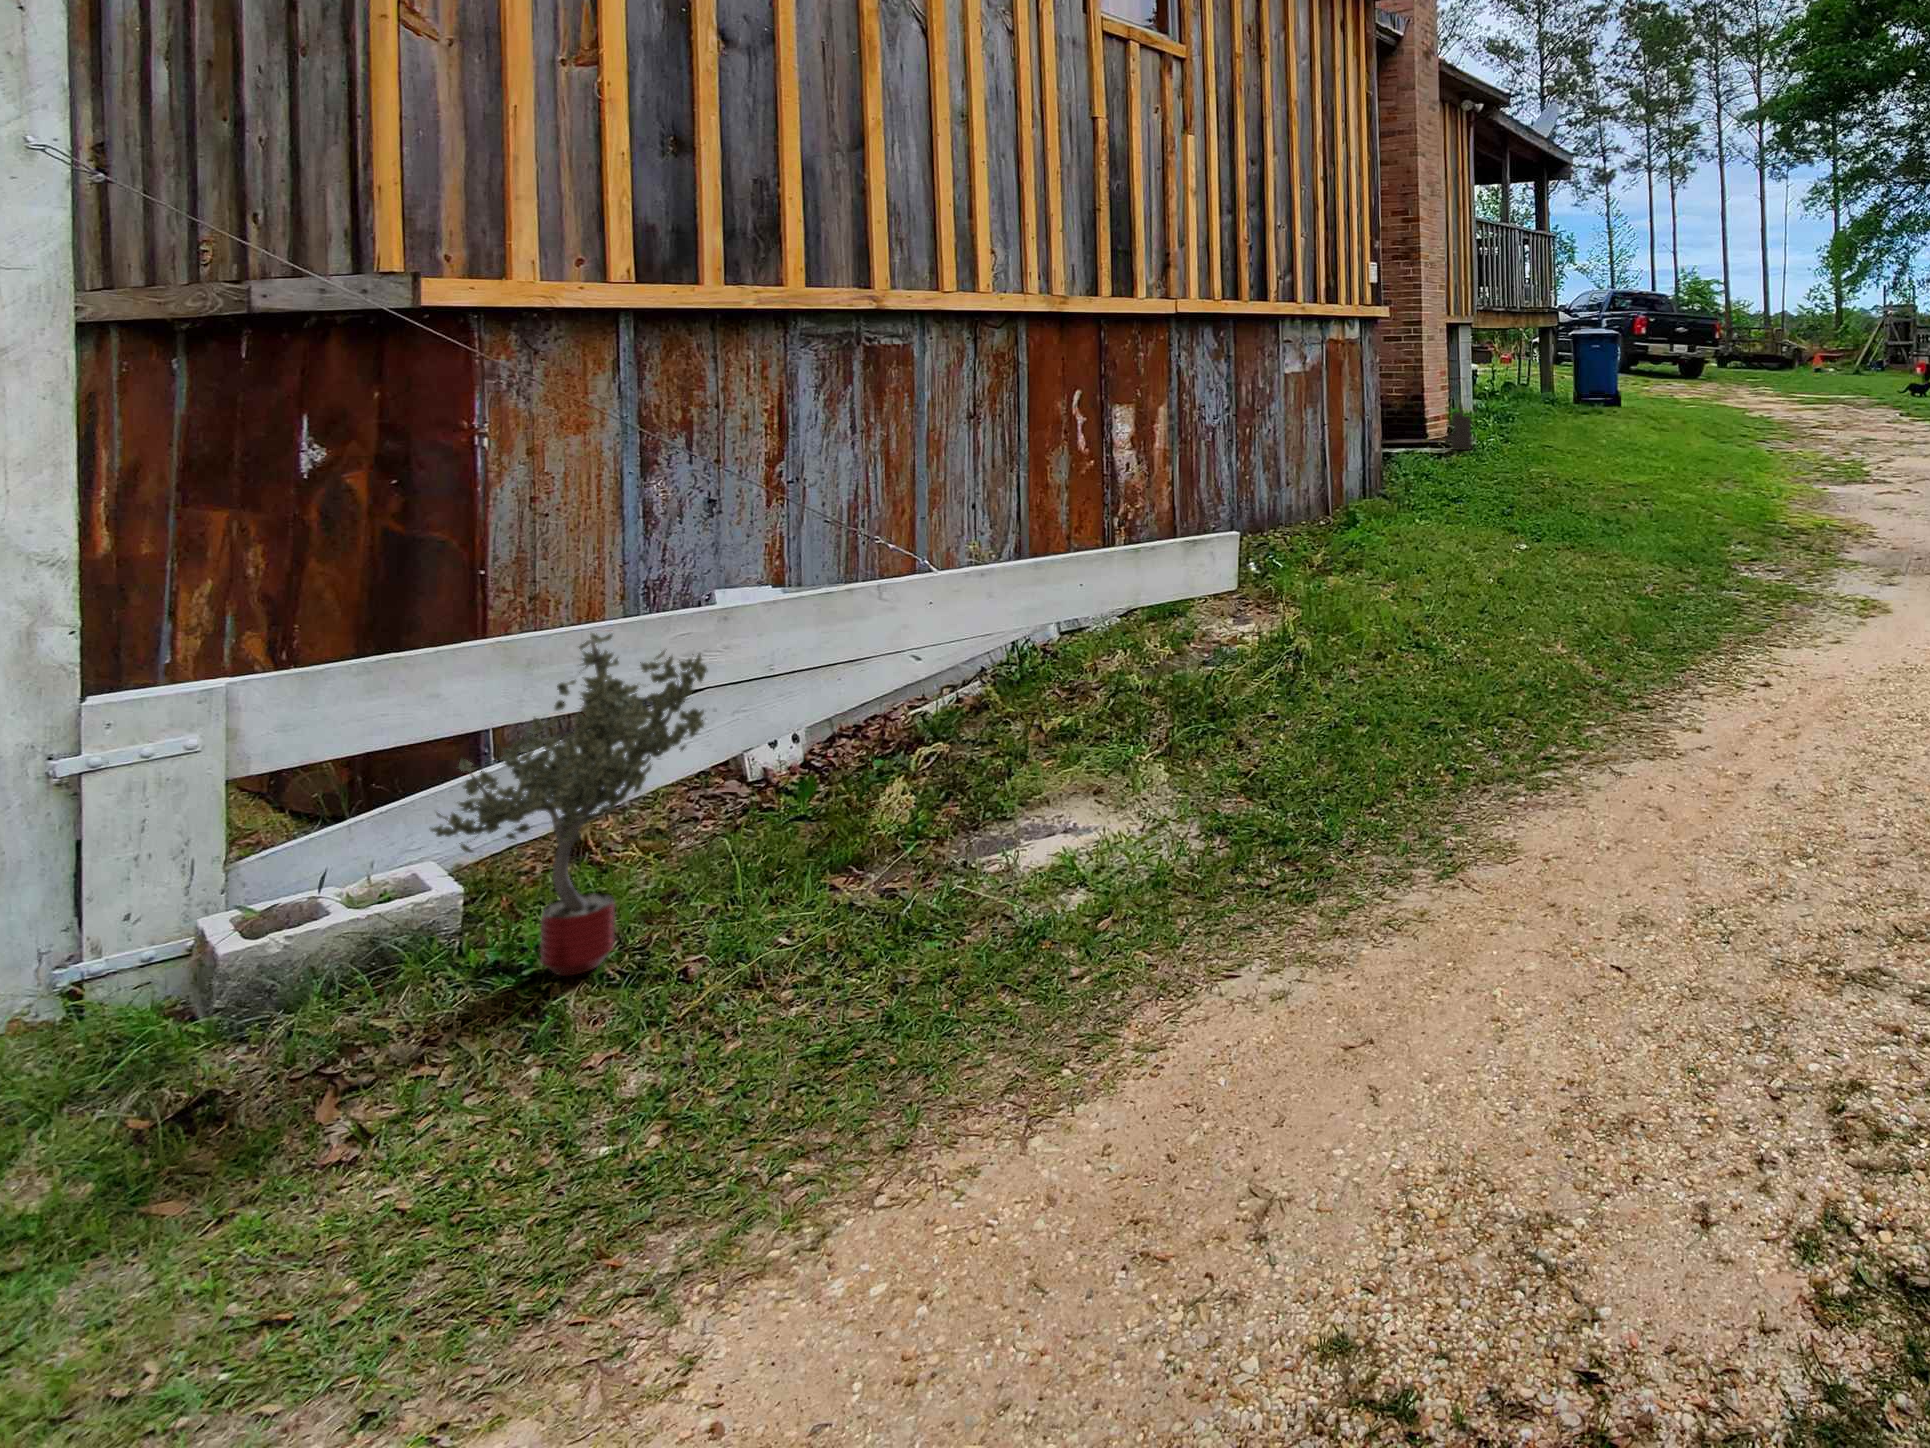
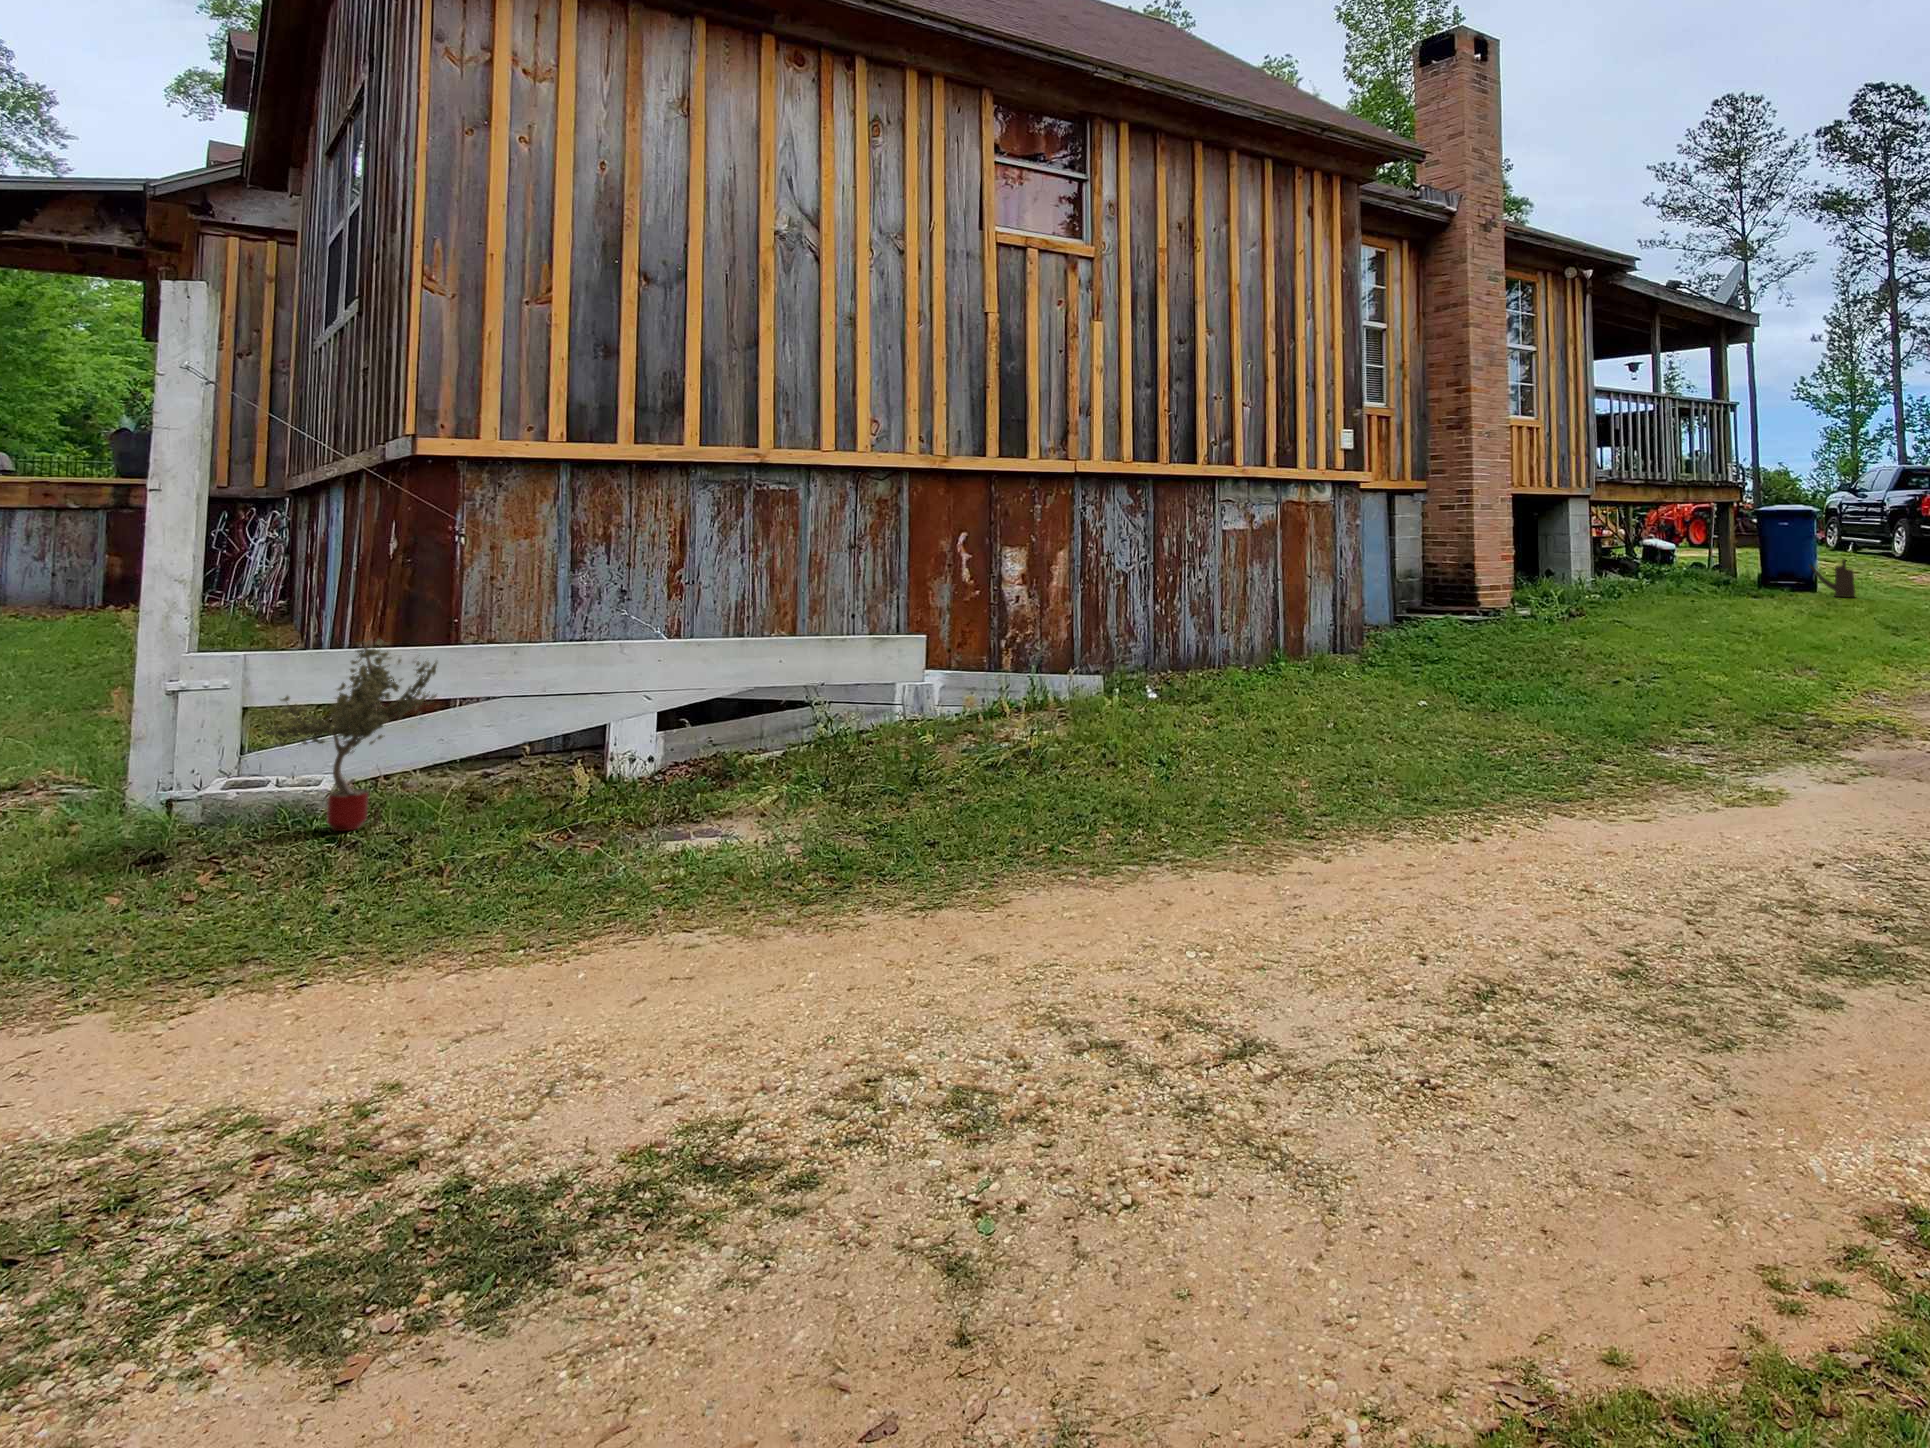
watering can: present [1445,405,1472,450] -> present [1810,559,1856,597]

